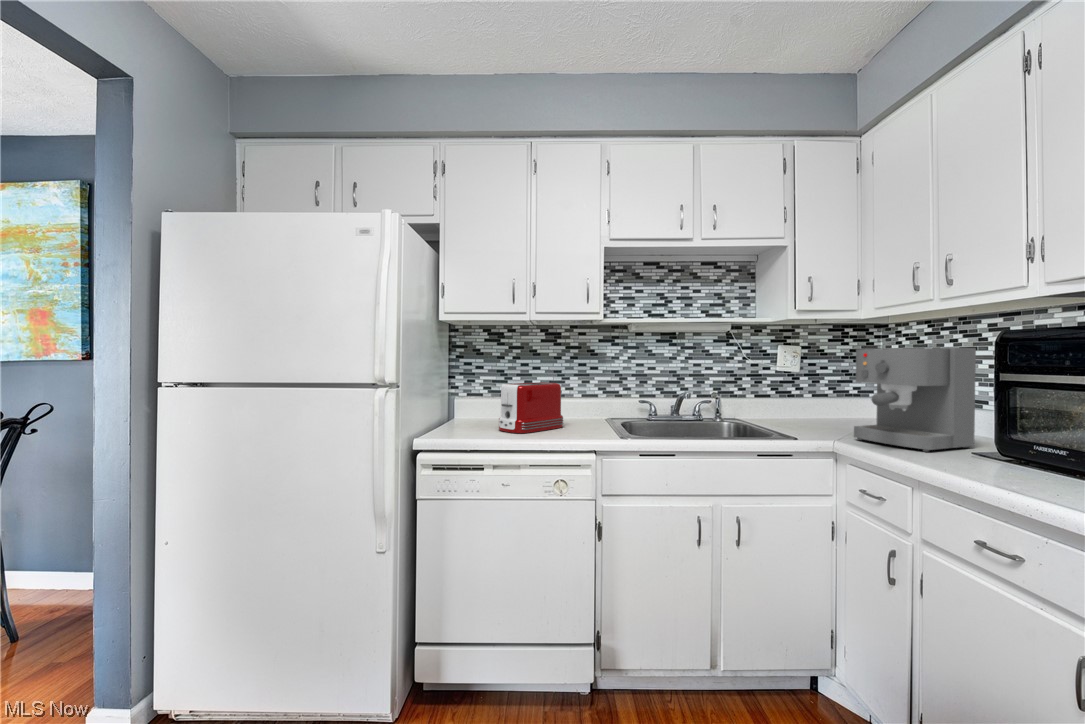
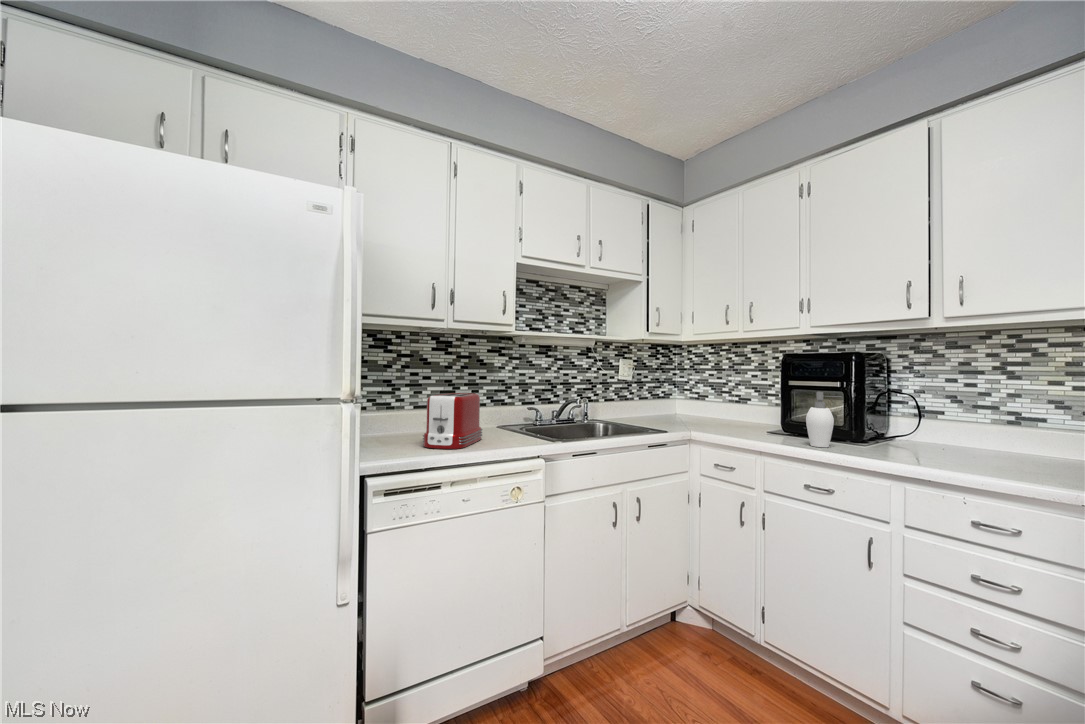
coffee maker: present [854,347,976,452] -> none [700,363,763,434]
soap dispenser: none [982,392,1051,481] -> present [806,392,841,447]

